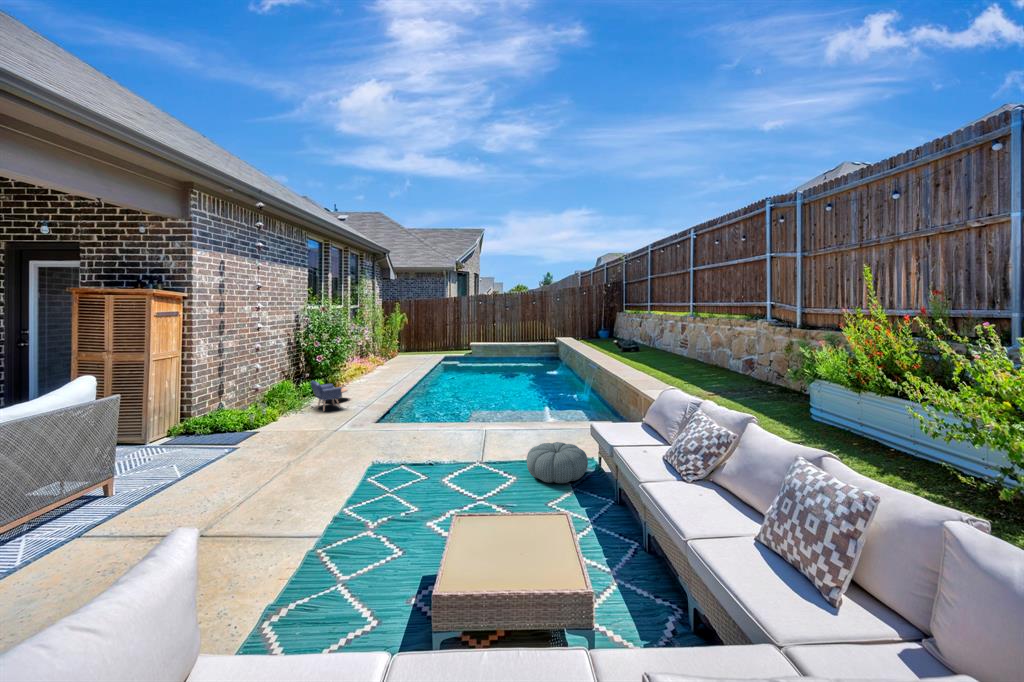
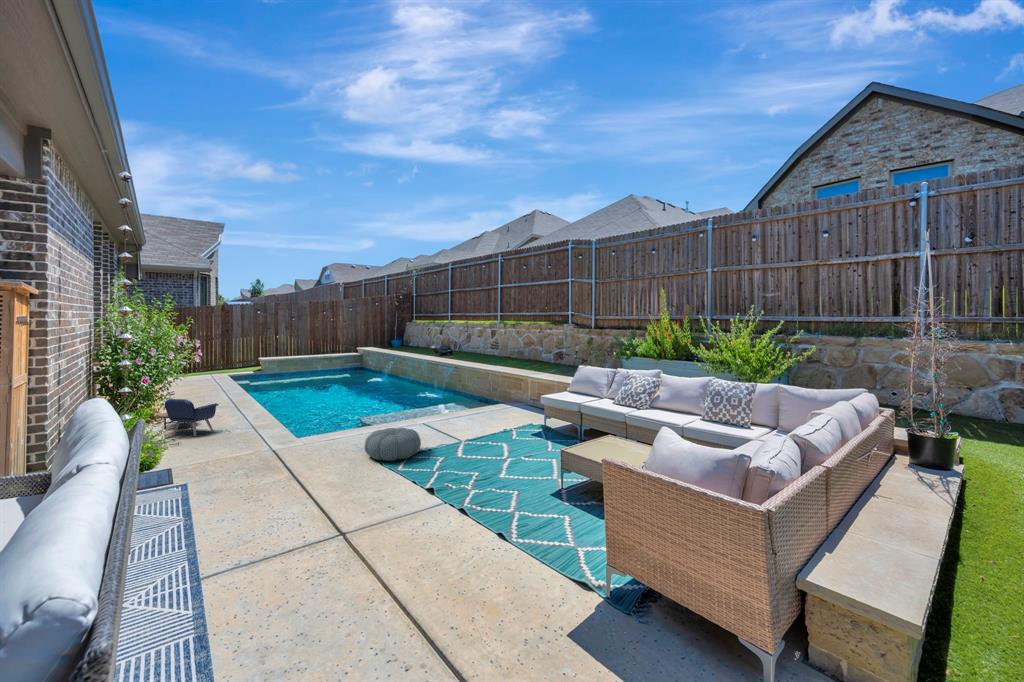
pouf: present [527,442,588,483] -> present [365,428,421,461]

